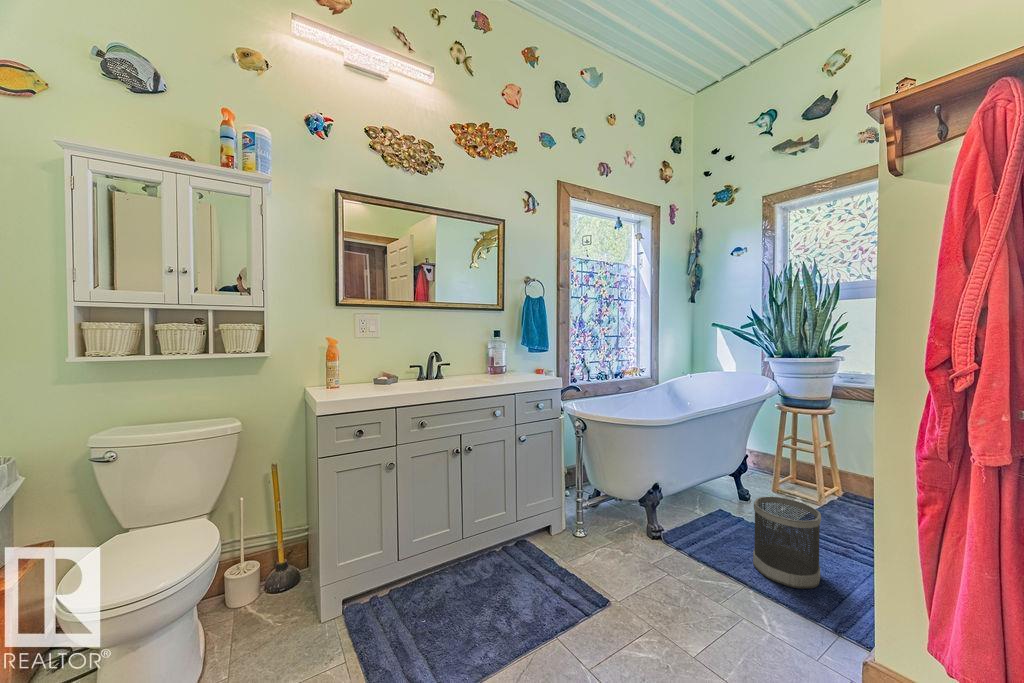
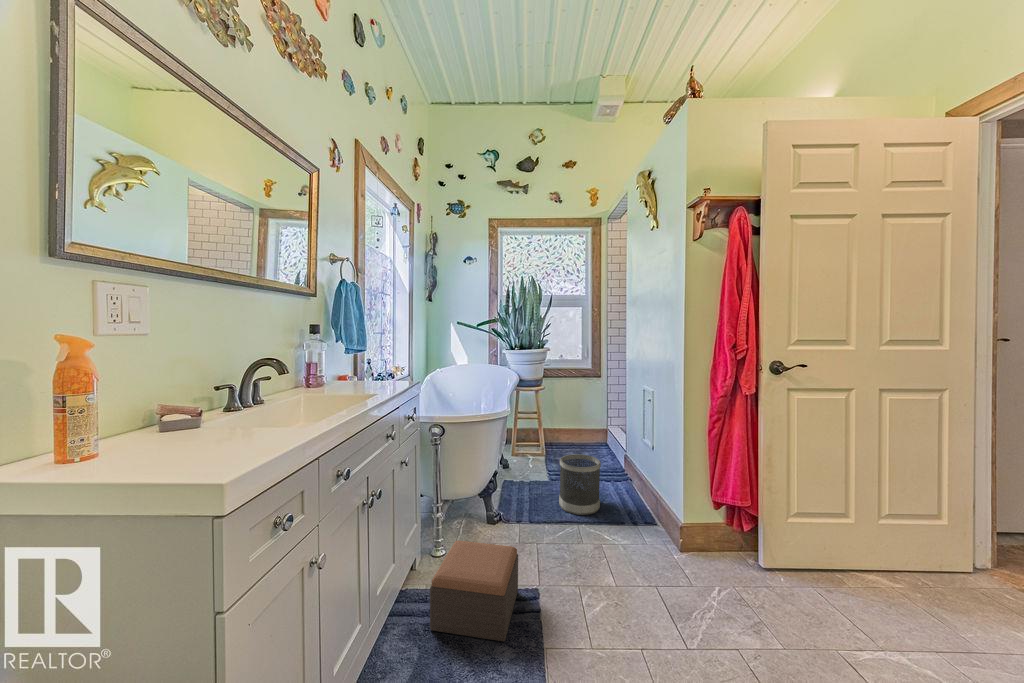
footstool: none [505,517,593,609] -> present [430,540,518,641]

